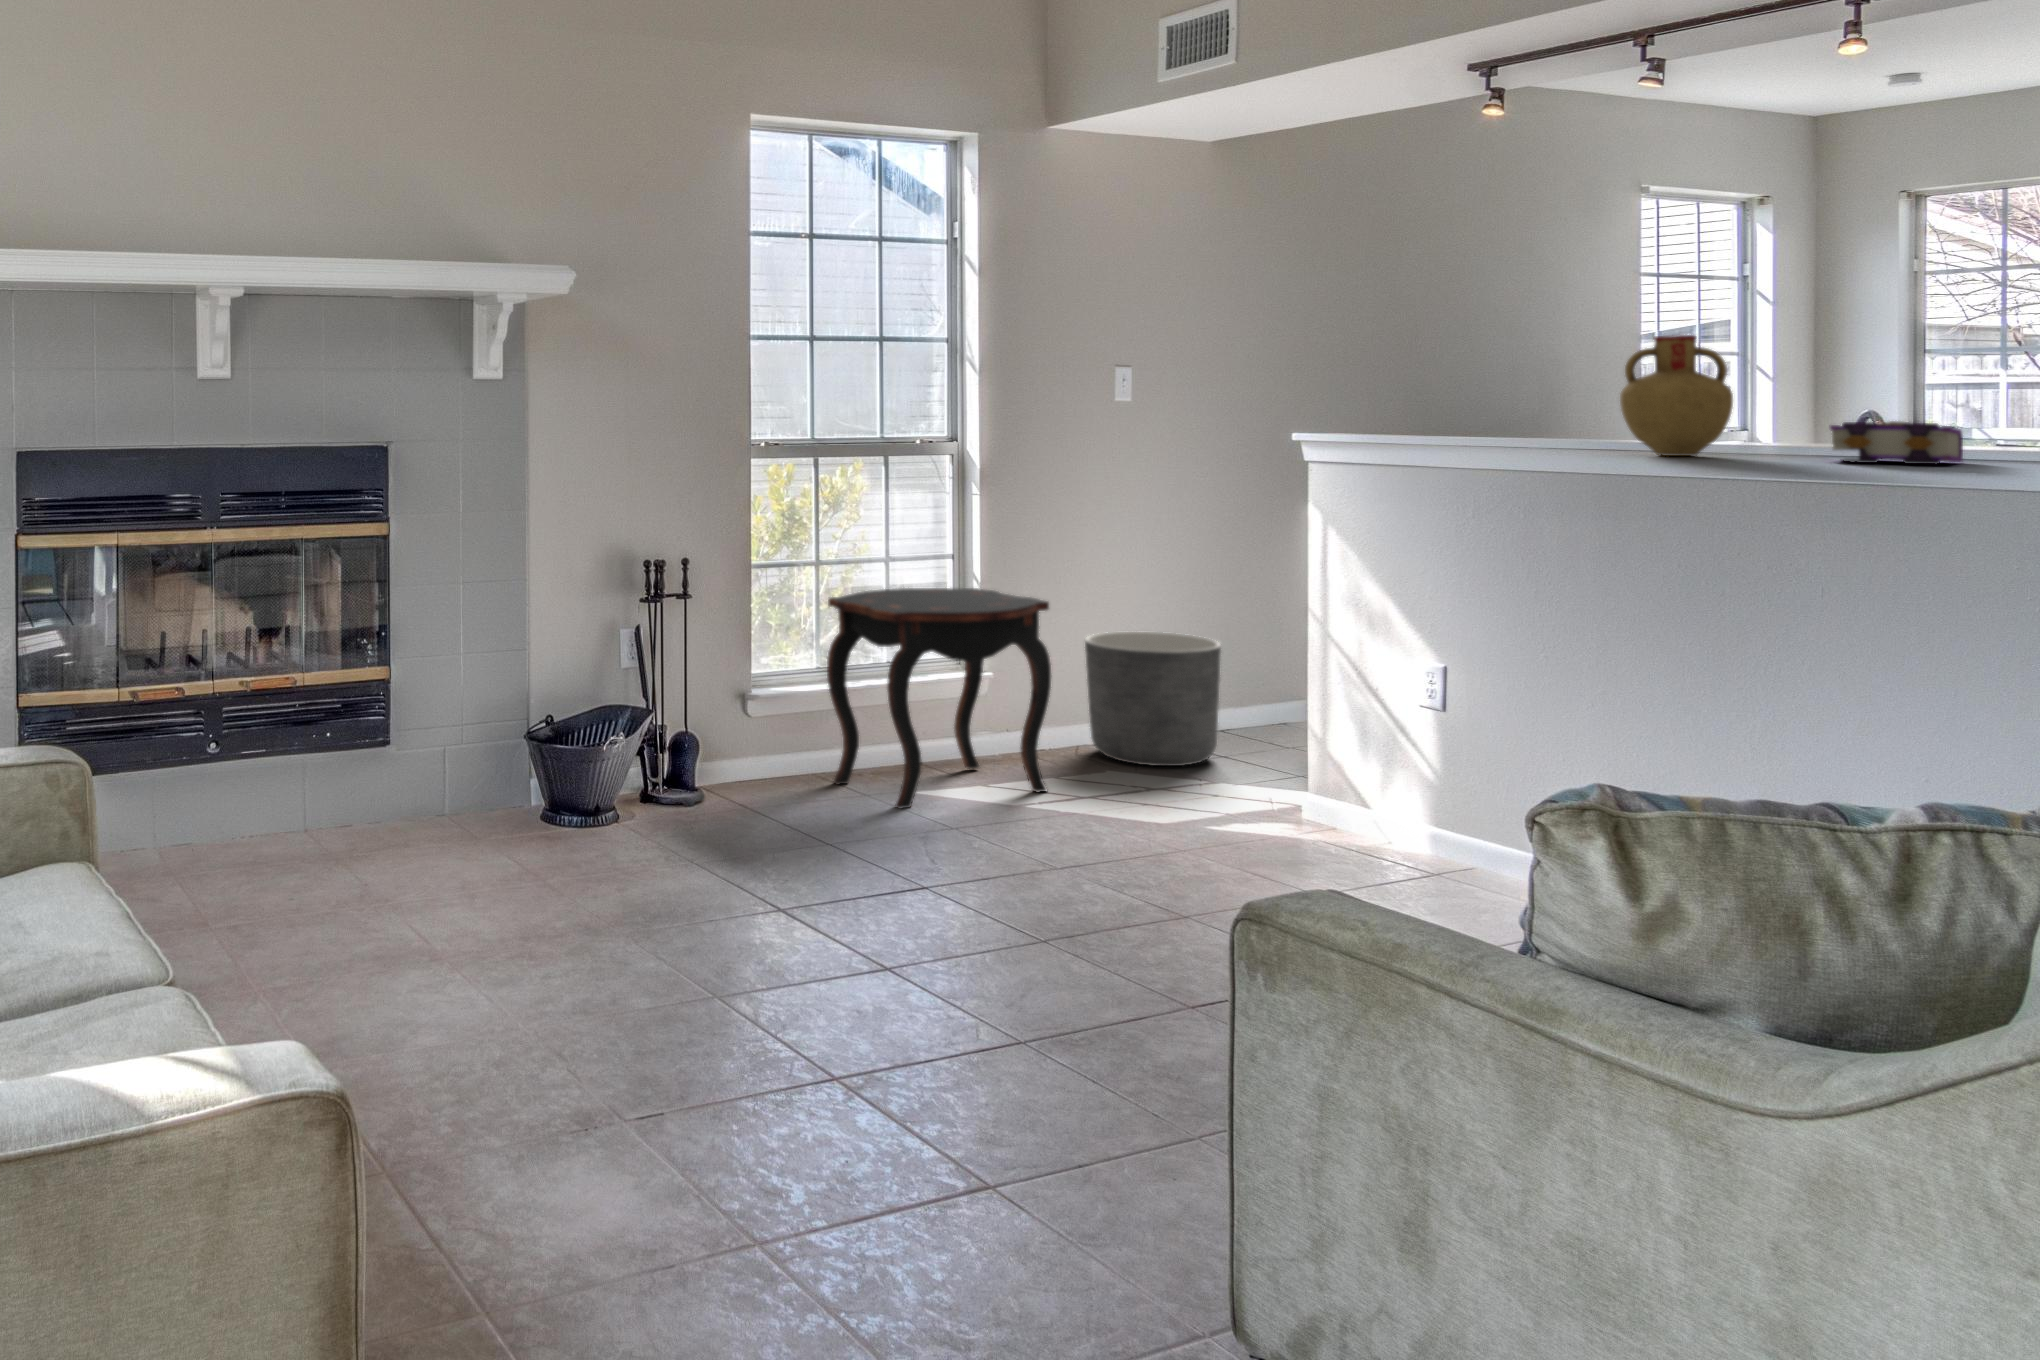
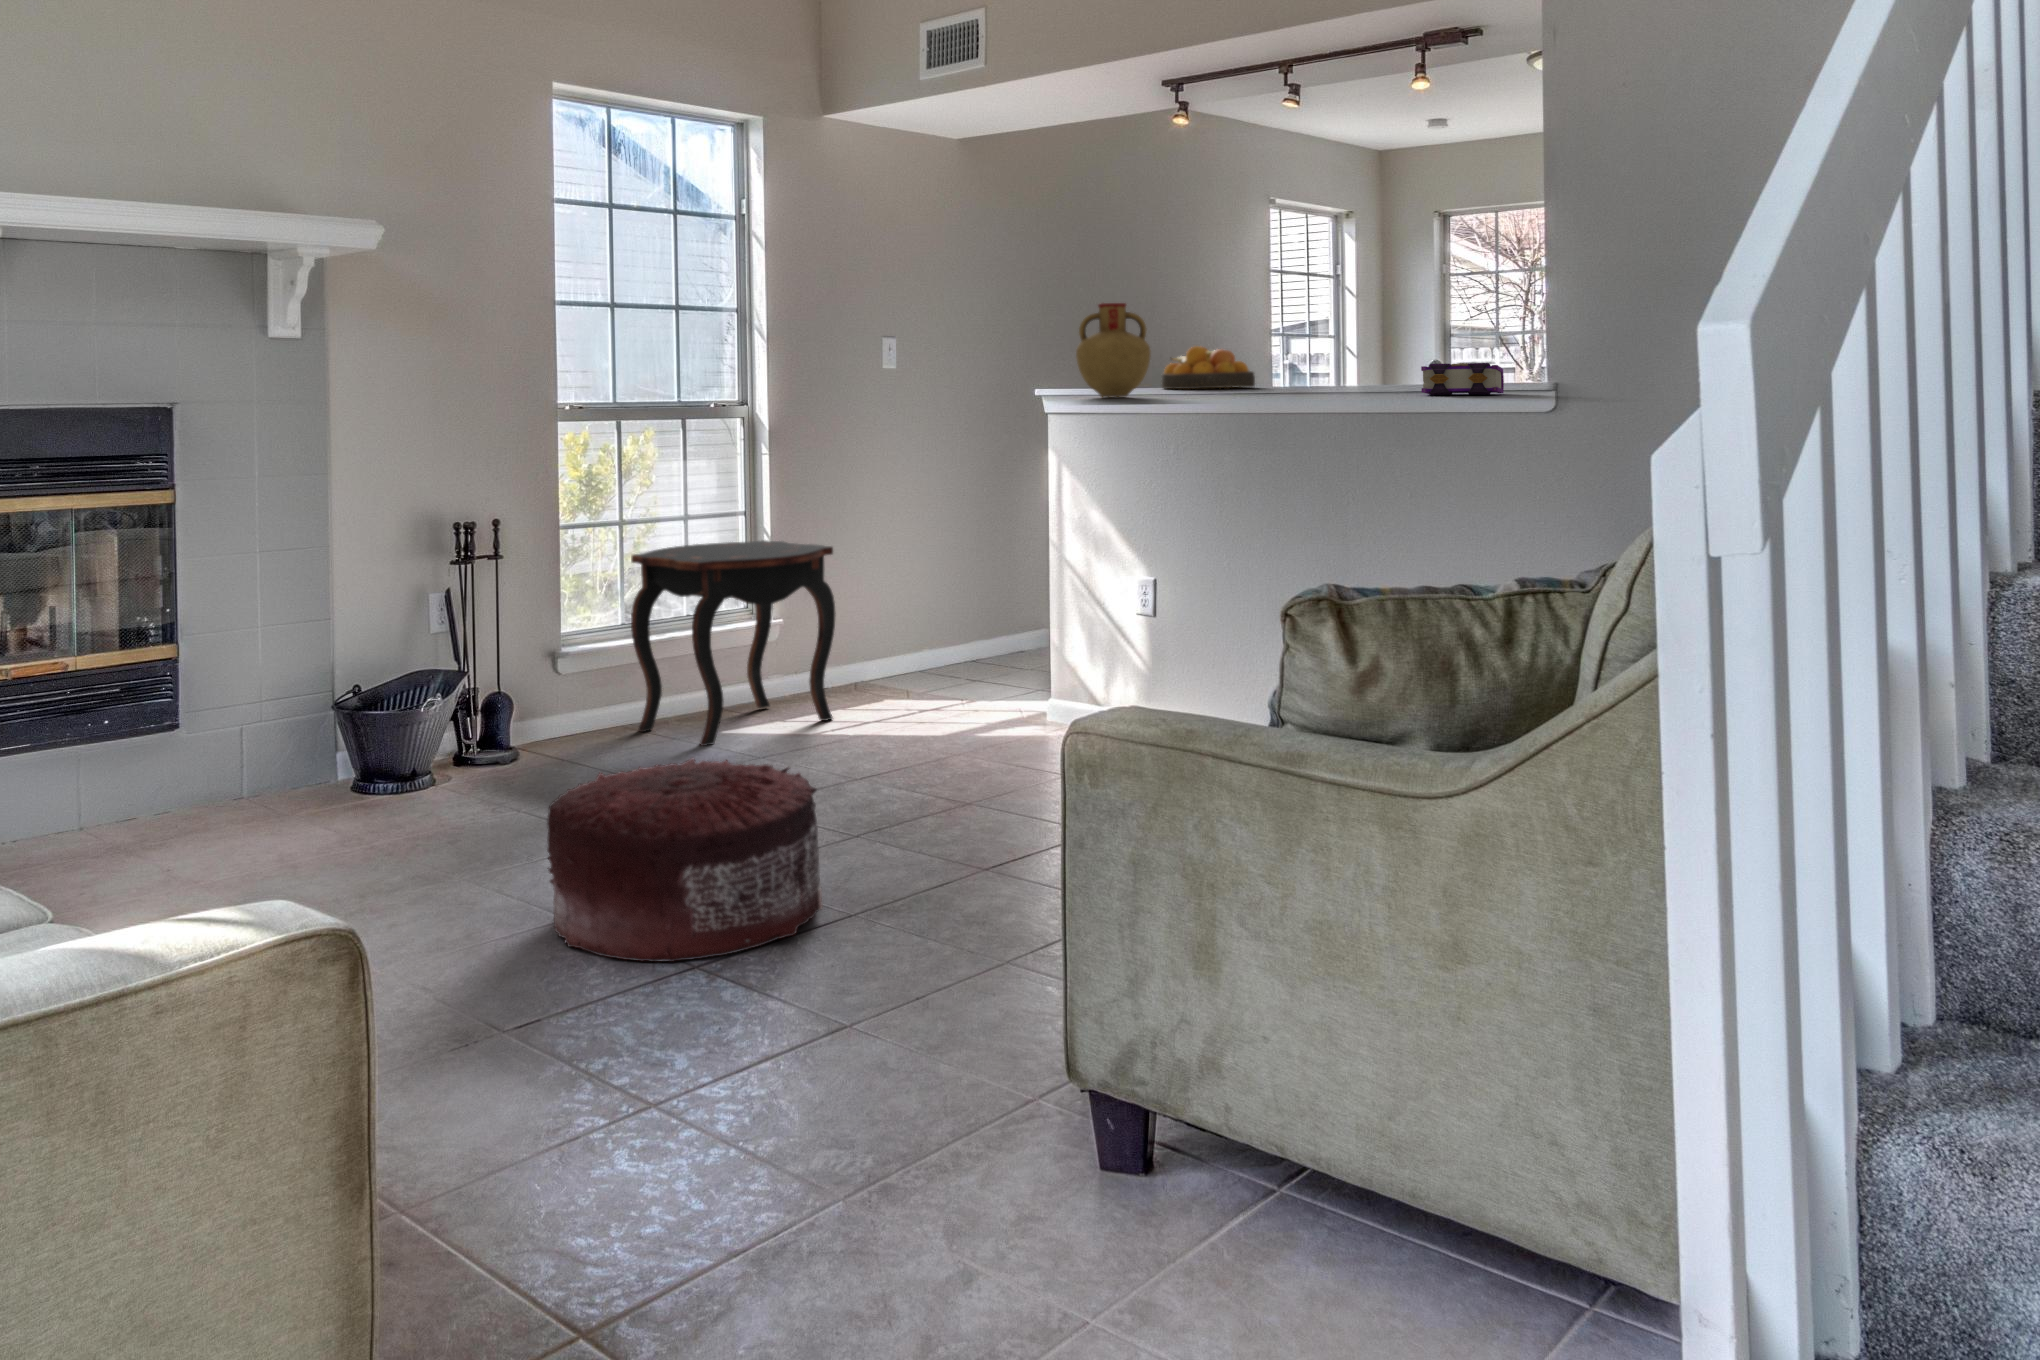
vase: present [1620,335,1733,456] -> present [1076,303,1151,397]
fruit bowl: none [1465,383,1595,436] -> present [1161,346,1255,389]
planter: present [1085,631,1221,766] -> none [858,575,972,691]
pouf: none [693,842,989,1073] -> present [547,758,823,962]

